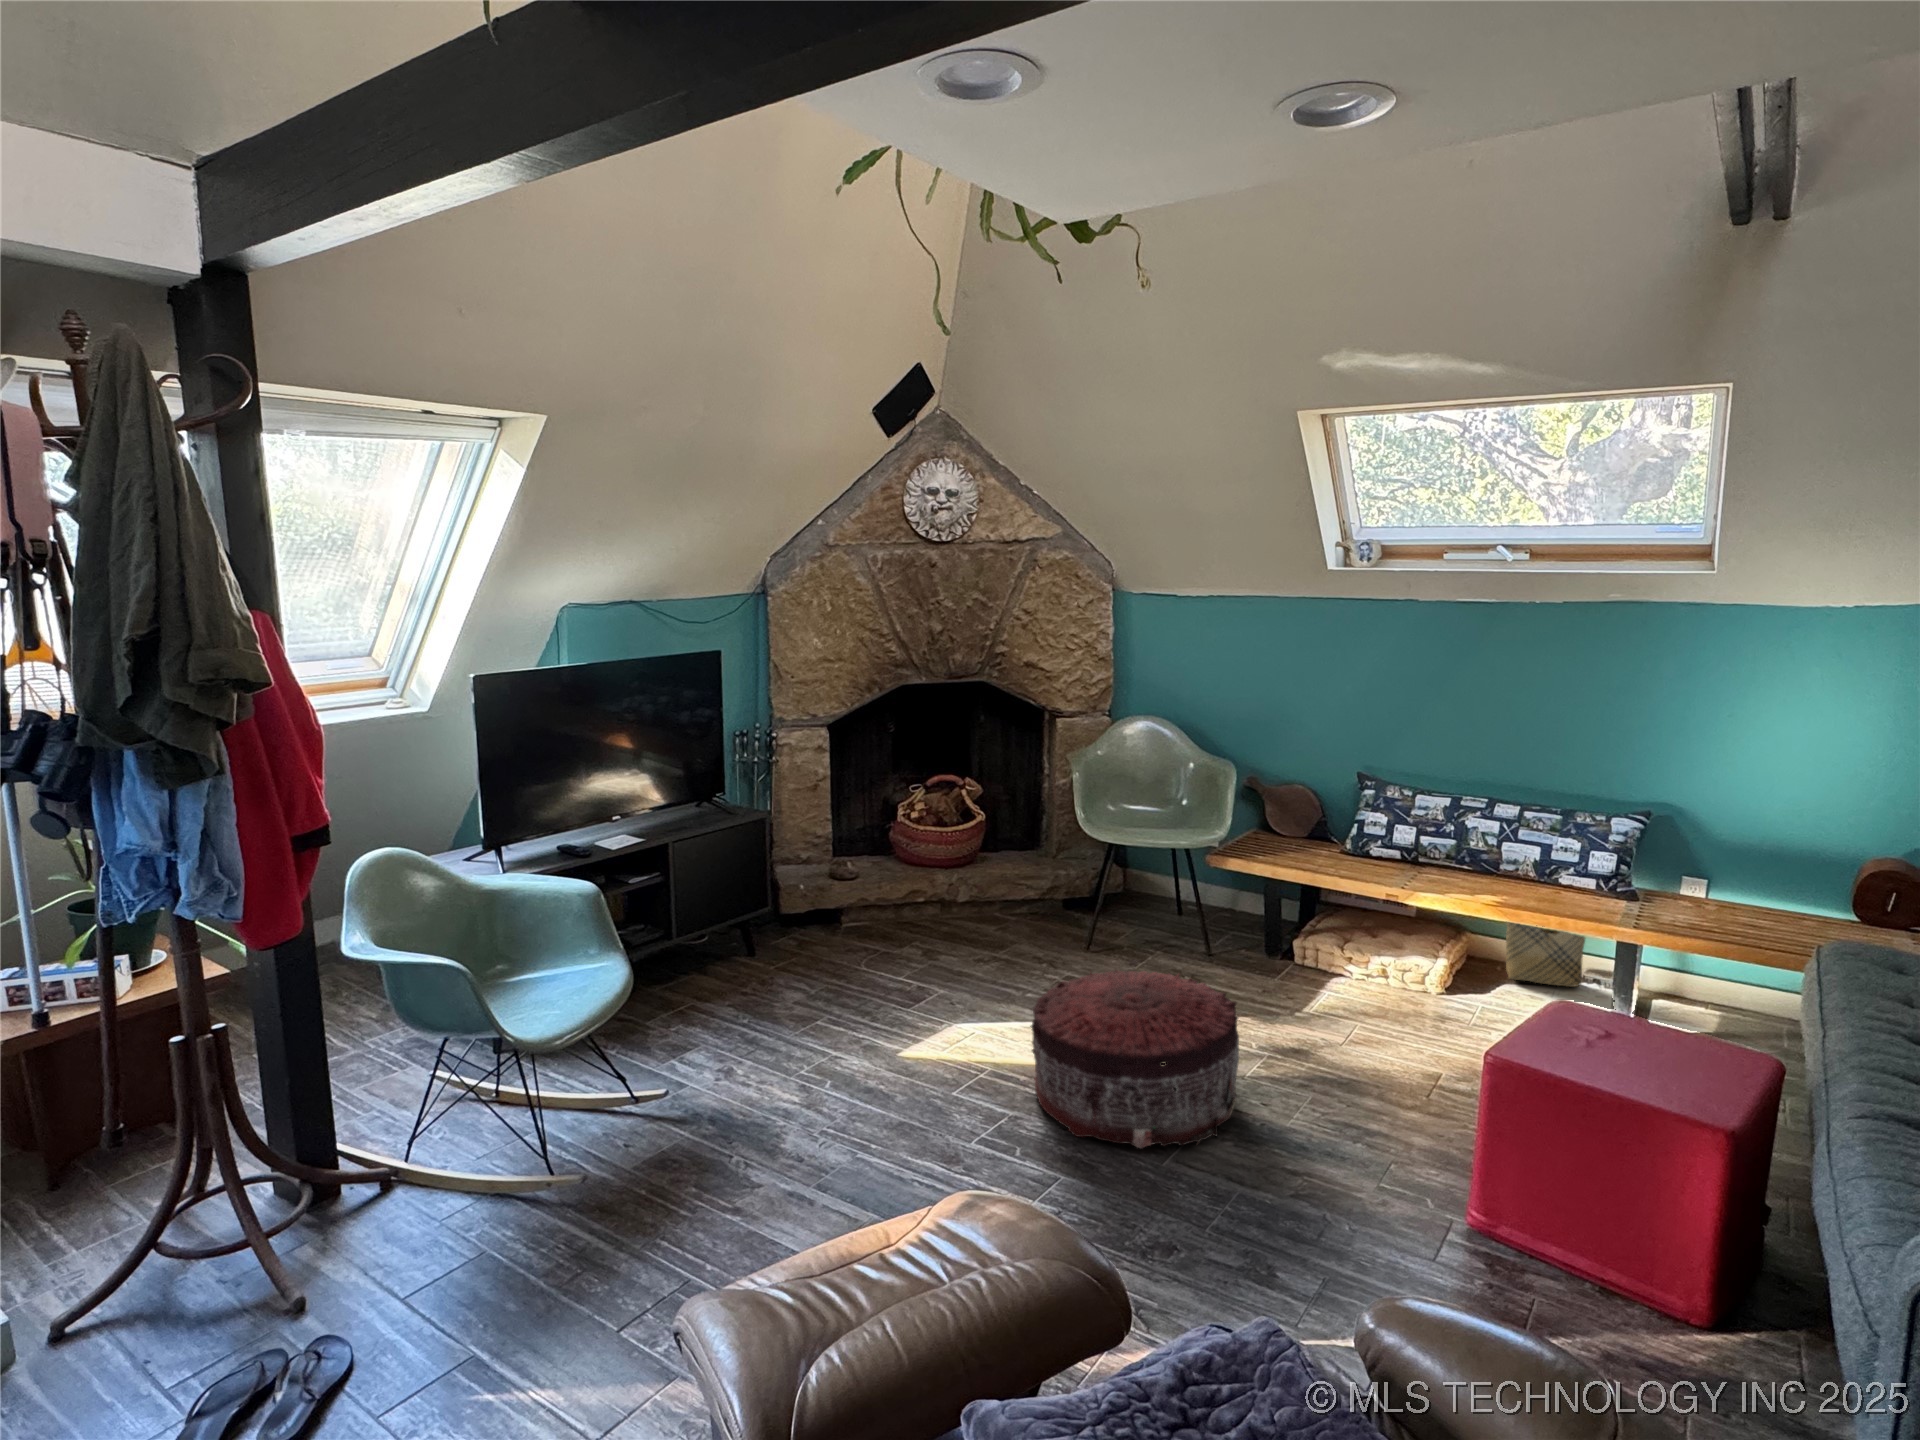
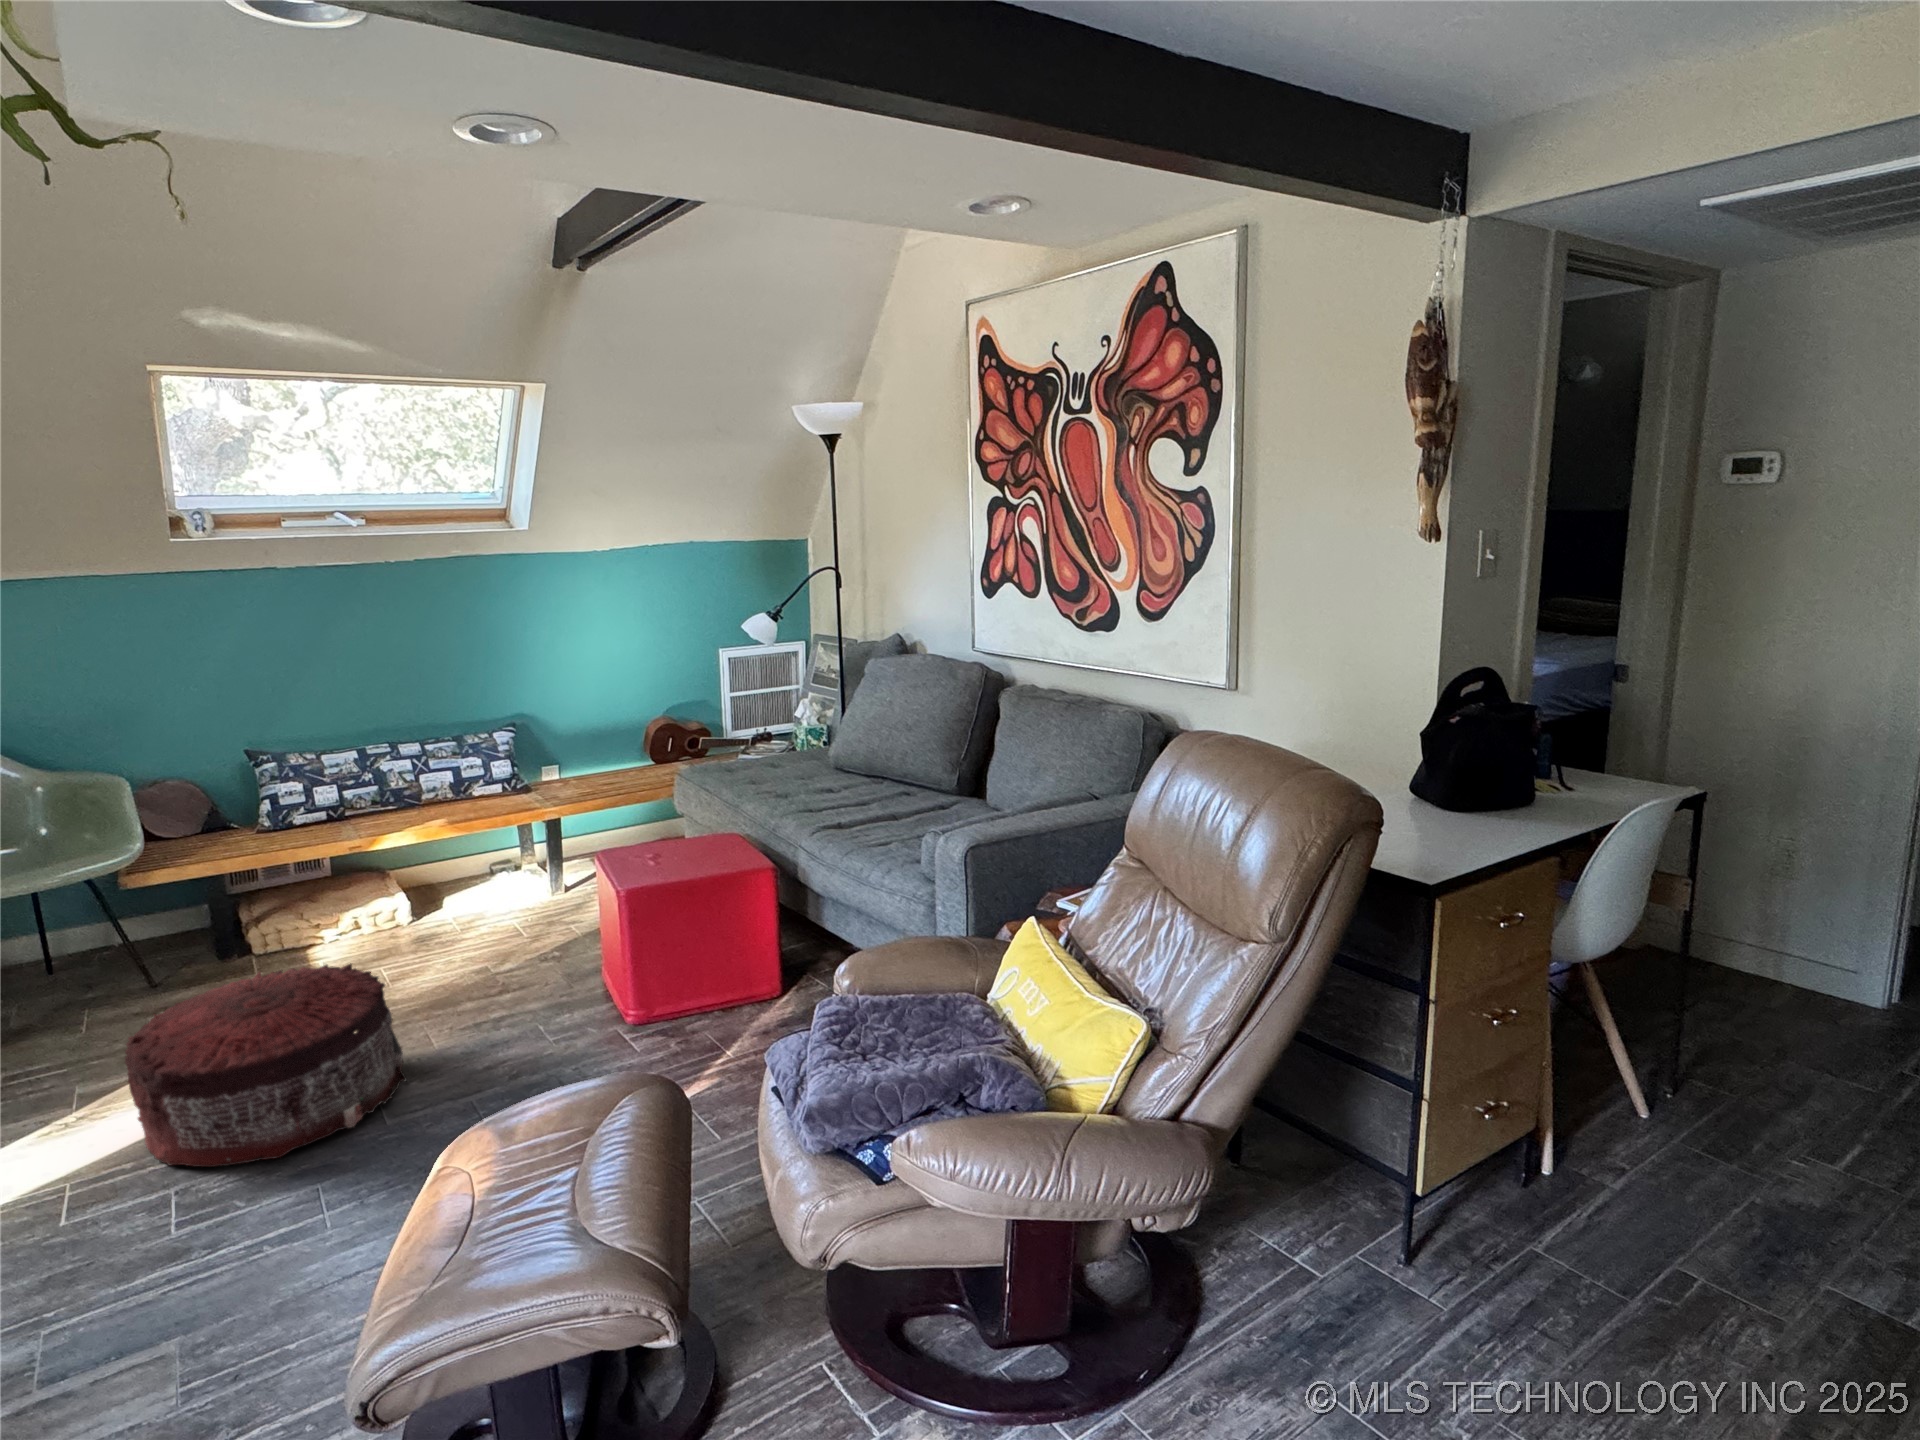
woven basket: present [1506,922,1585,987] -> none [431,800,500,892]

